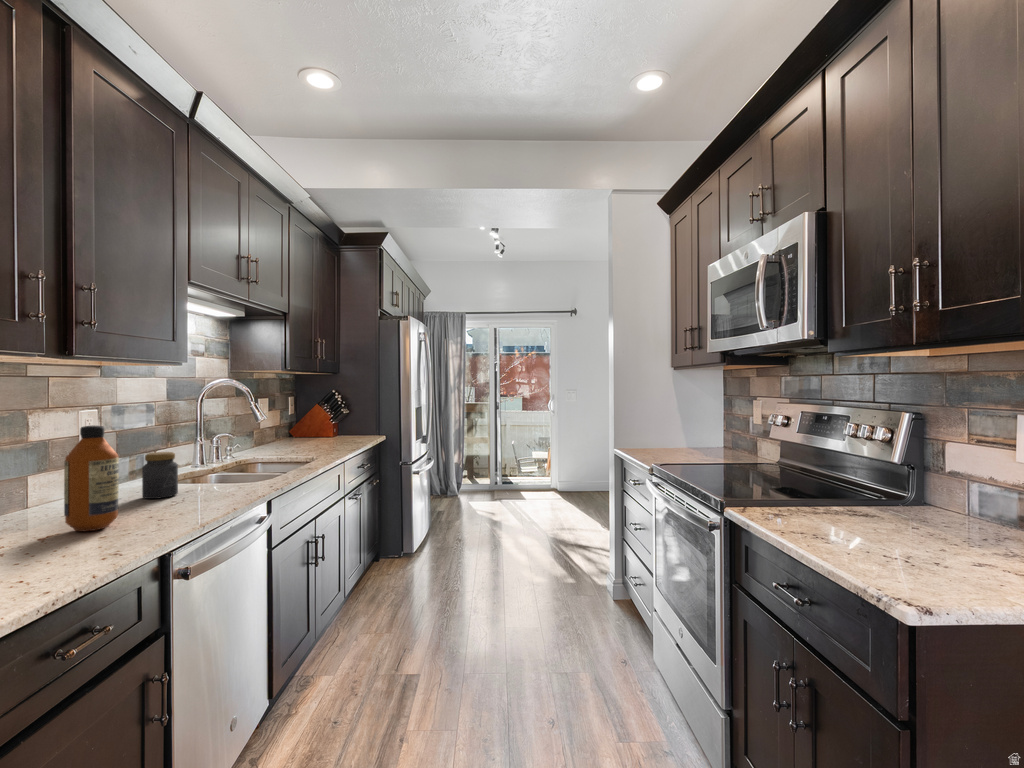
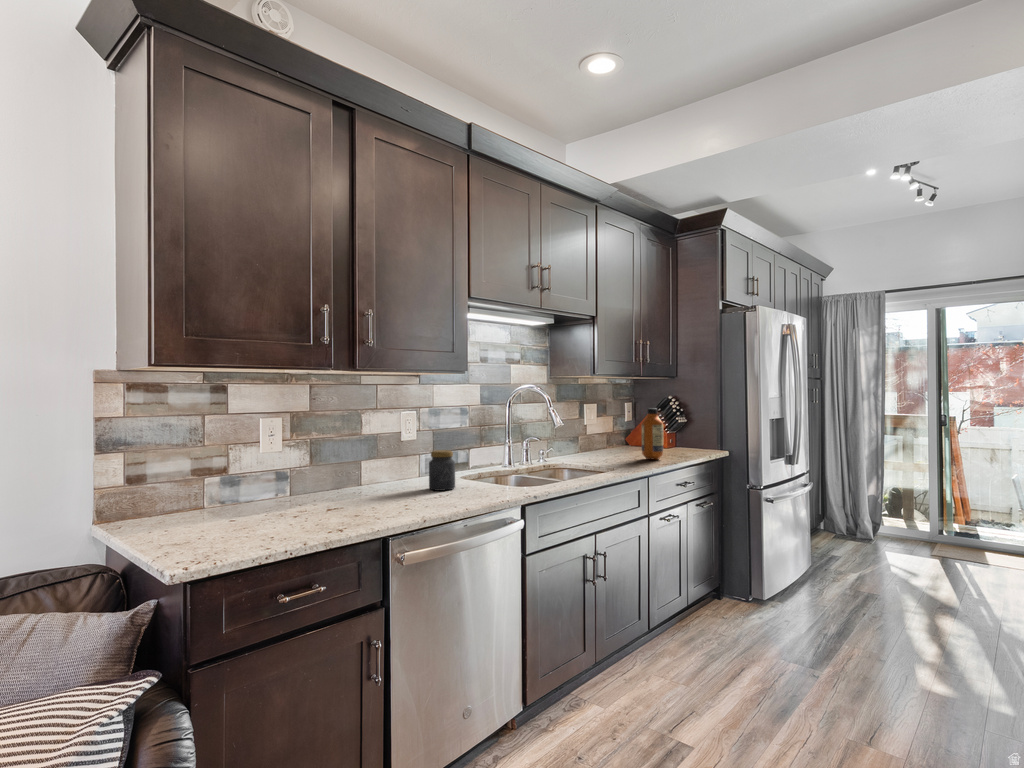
bottle: present [64,425,119,531] -> present [641,408,663,459]

